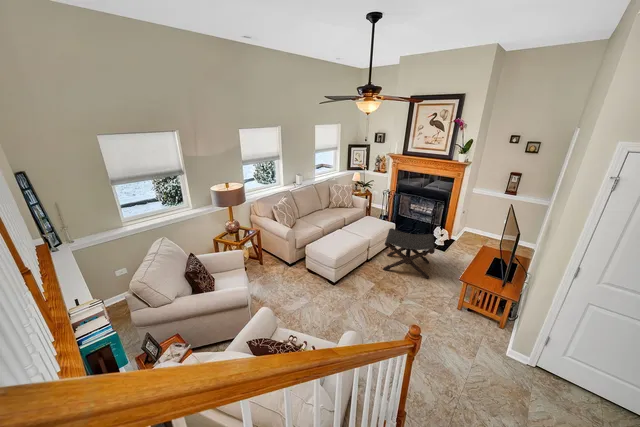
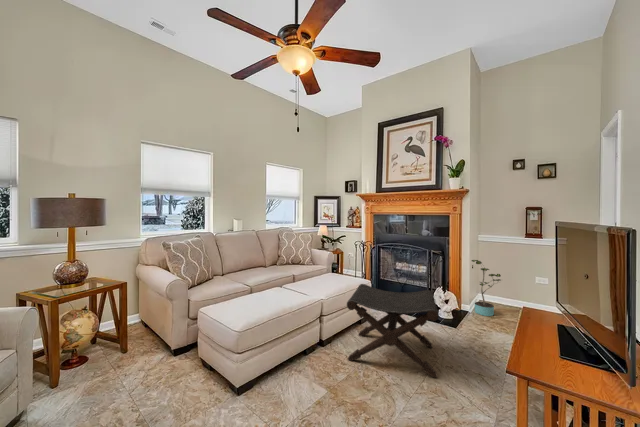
potted plant: none [460,208,483,243] -> present [472,260,501,316]

